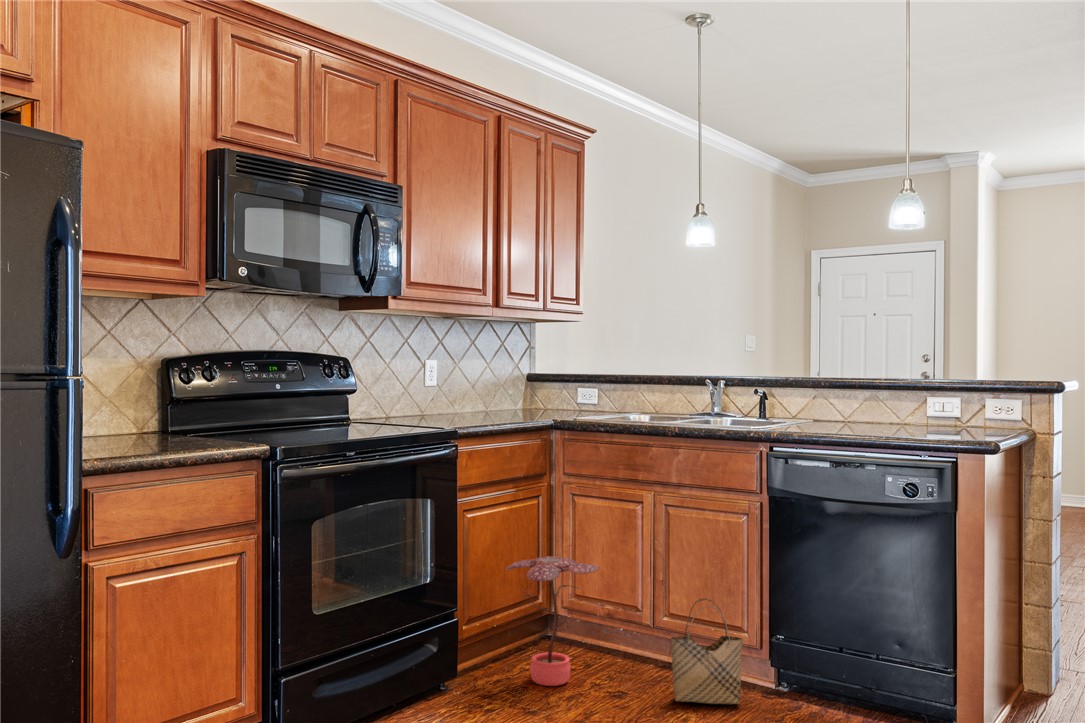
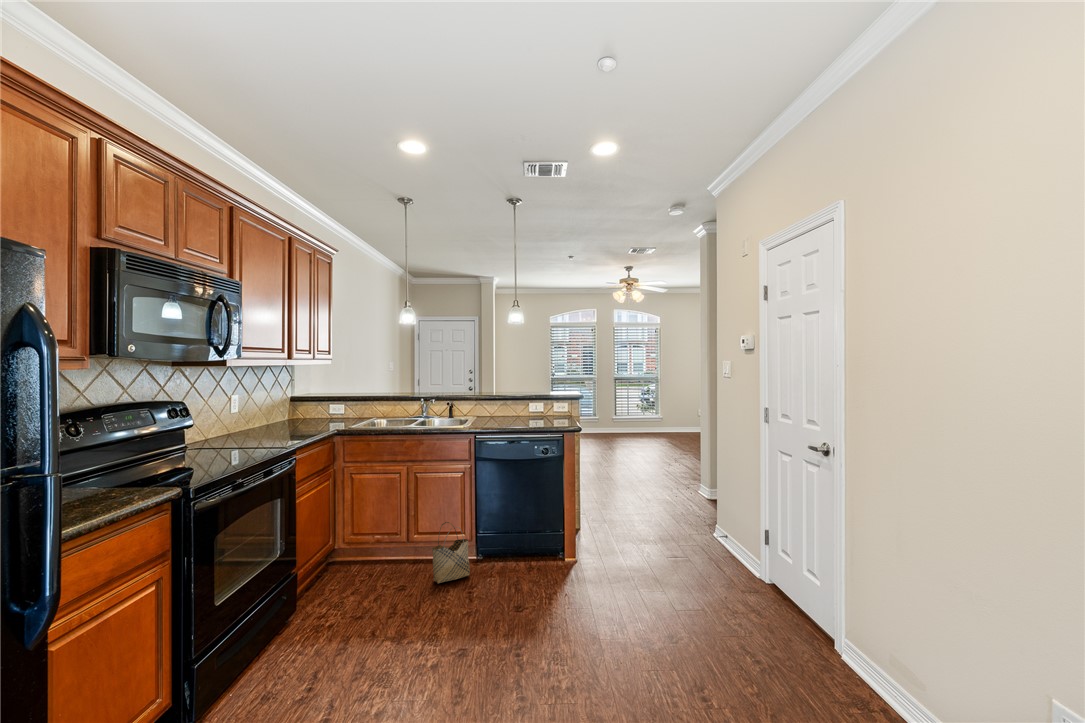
potted plant: present [506,556,599,686] -> none [322,514,385,597]

